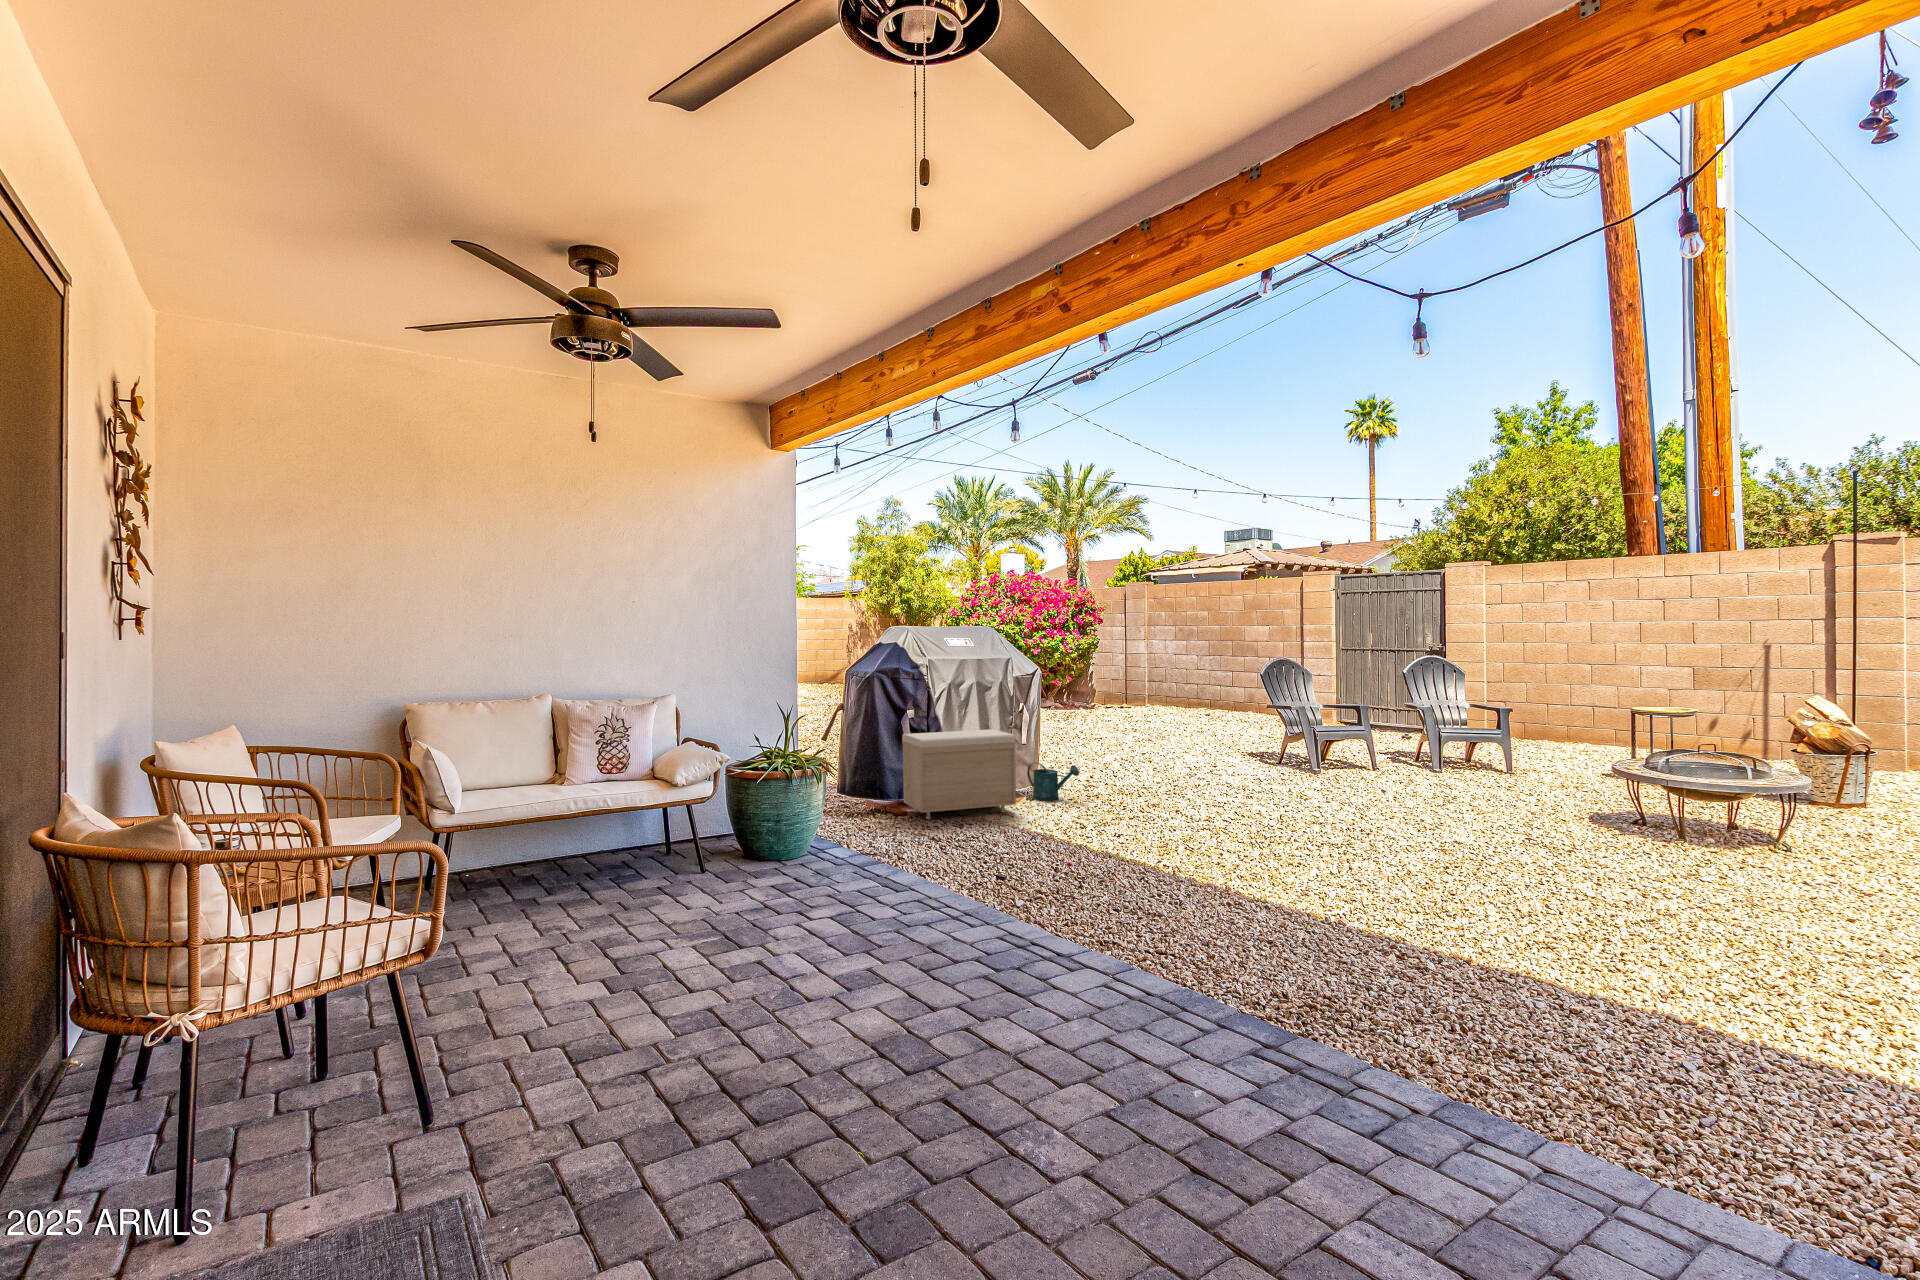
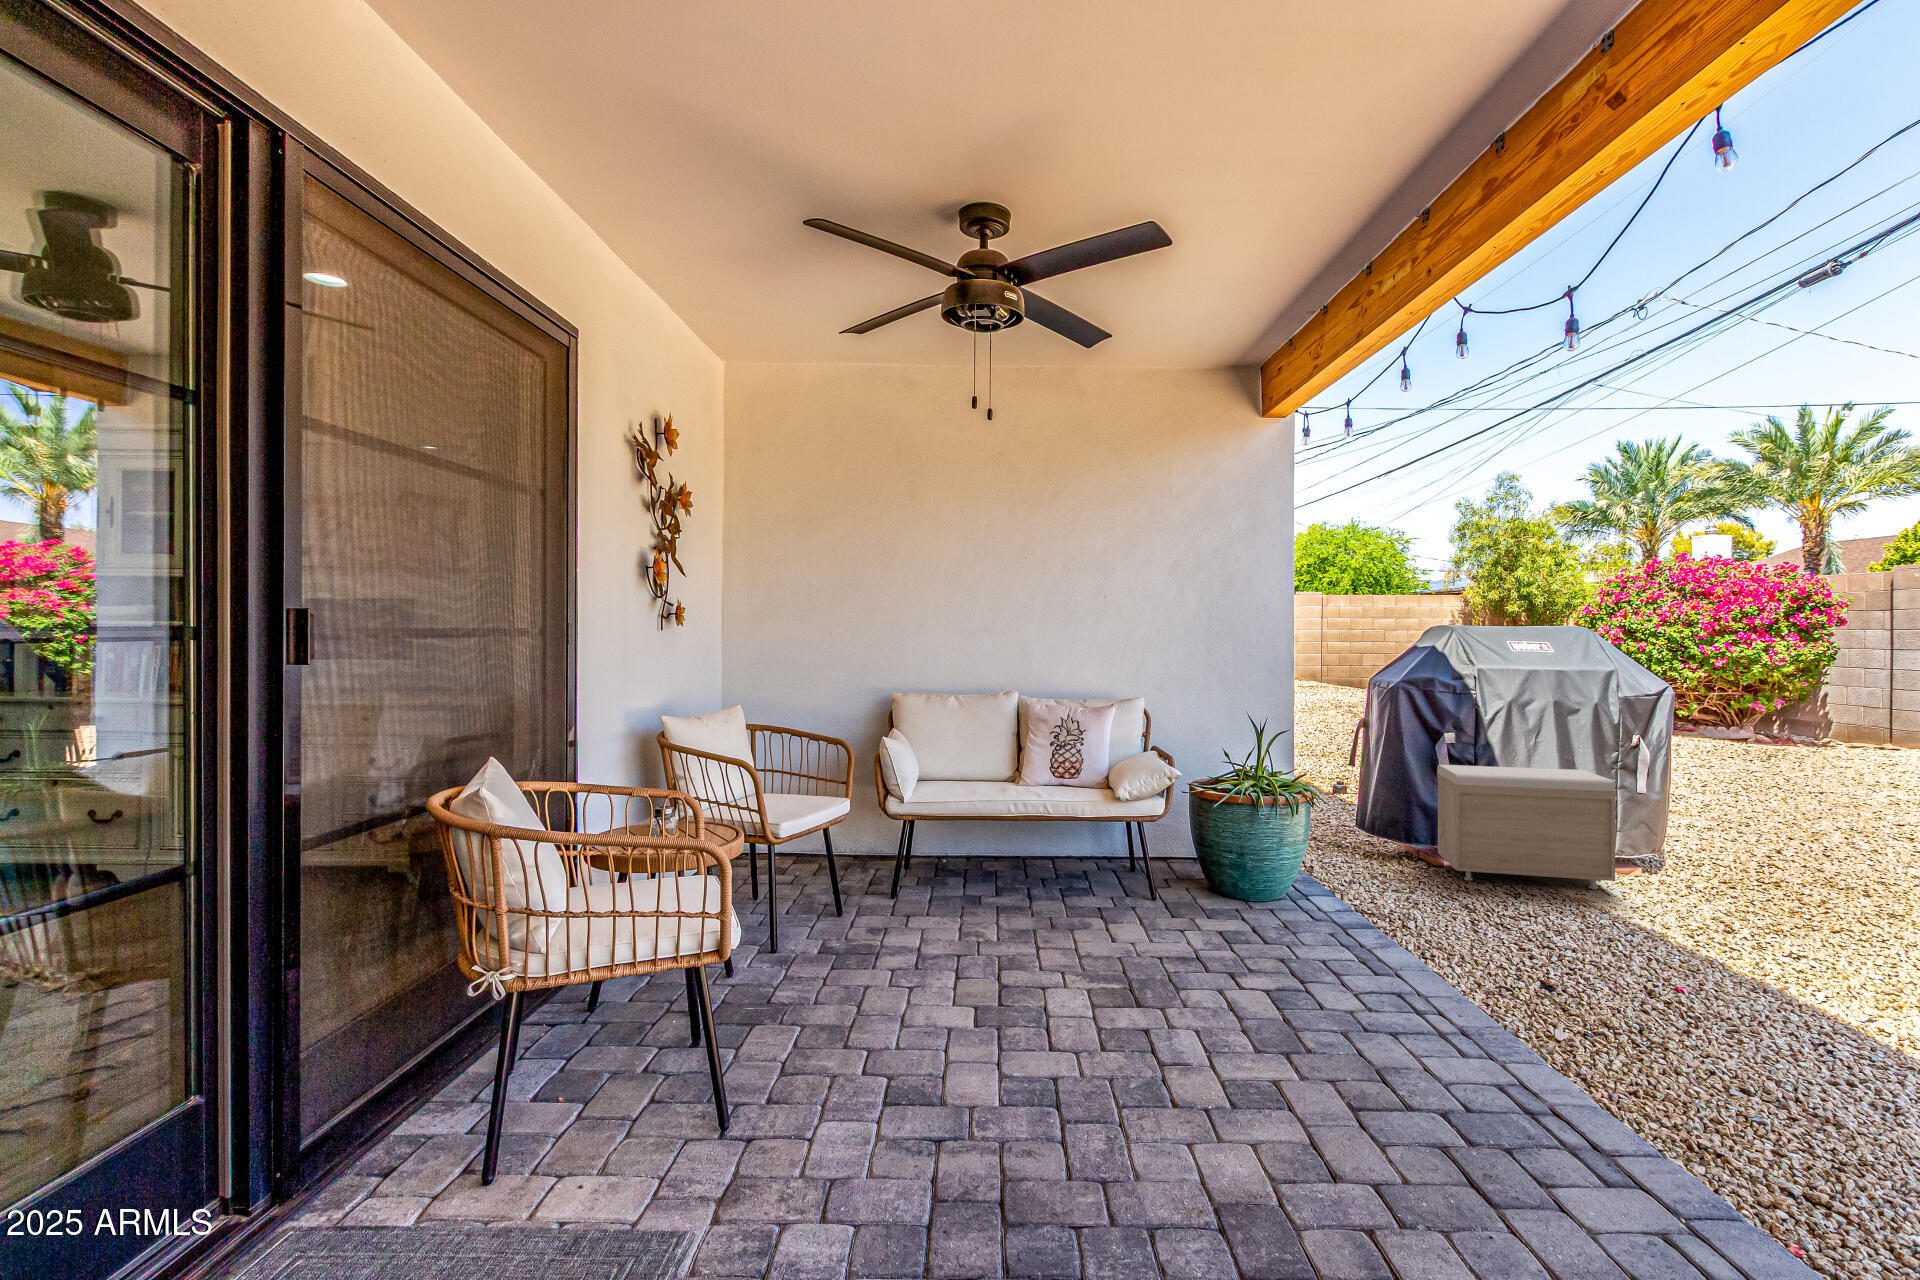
watering can: present [1027,763,1079,800] -> none [1648,824,1743,883]

